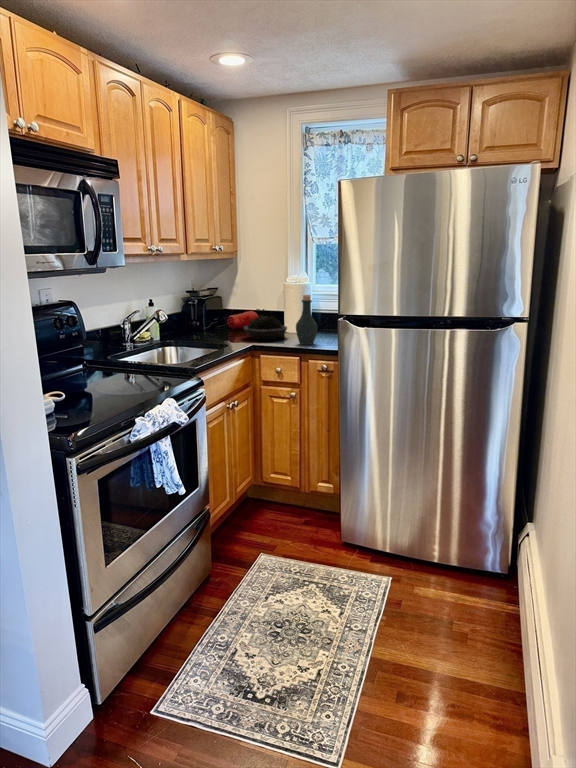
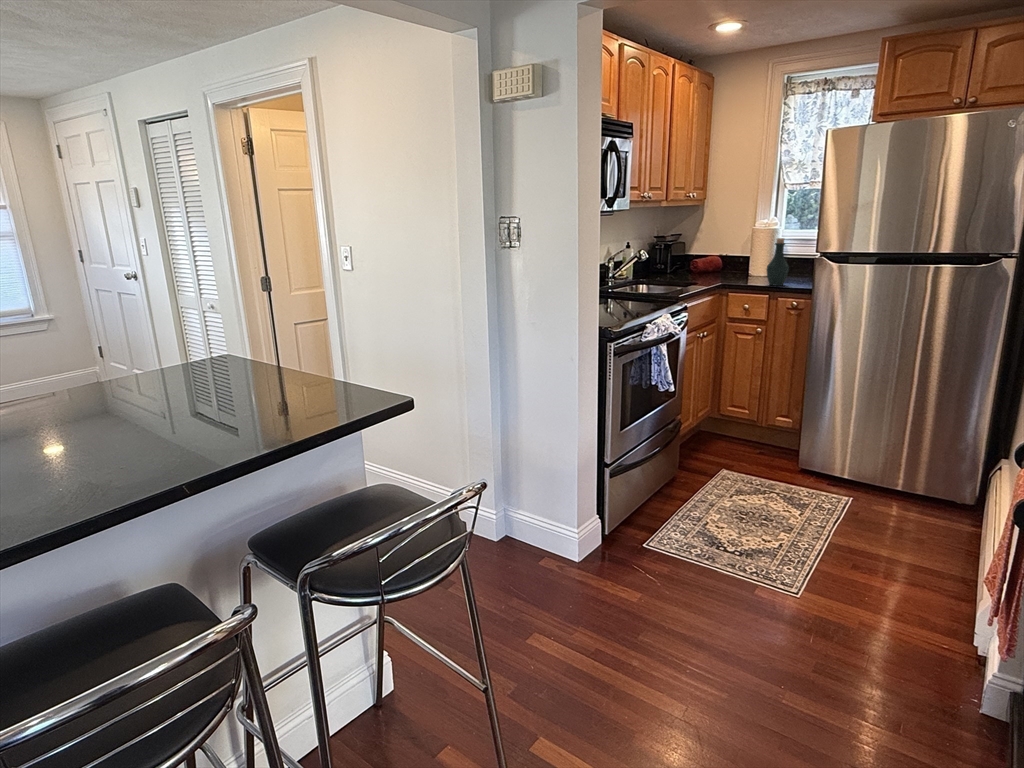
succulent plant: present [243,315,287,340] -> none [711,258,756,282]

